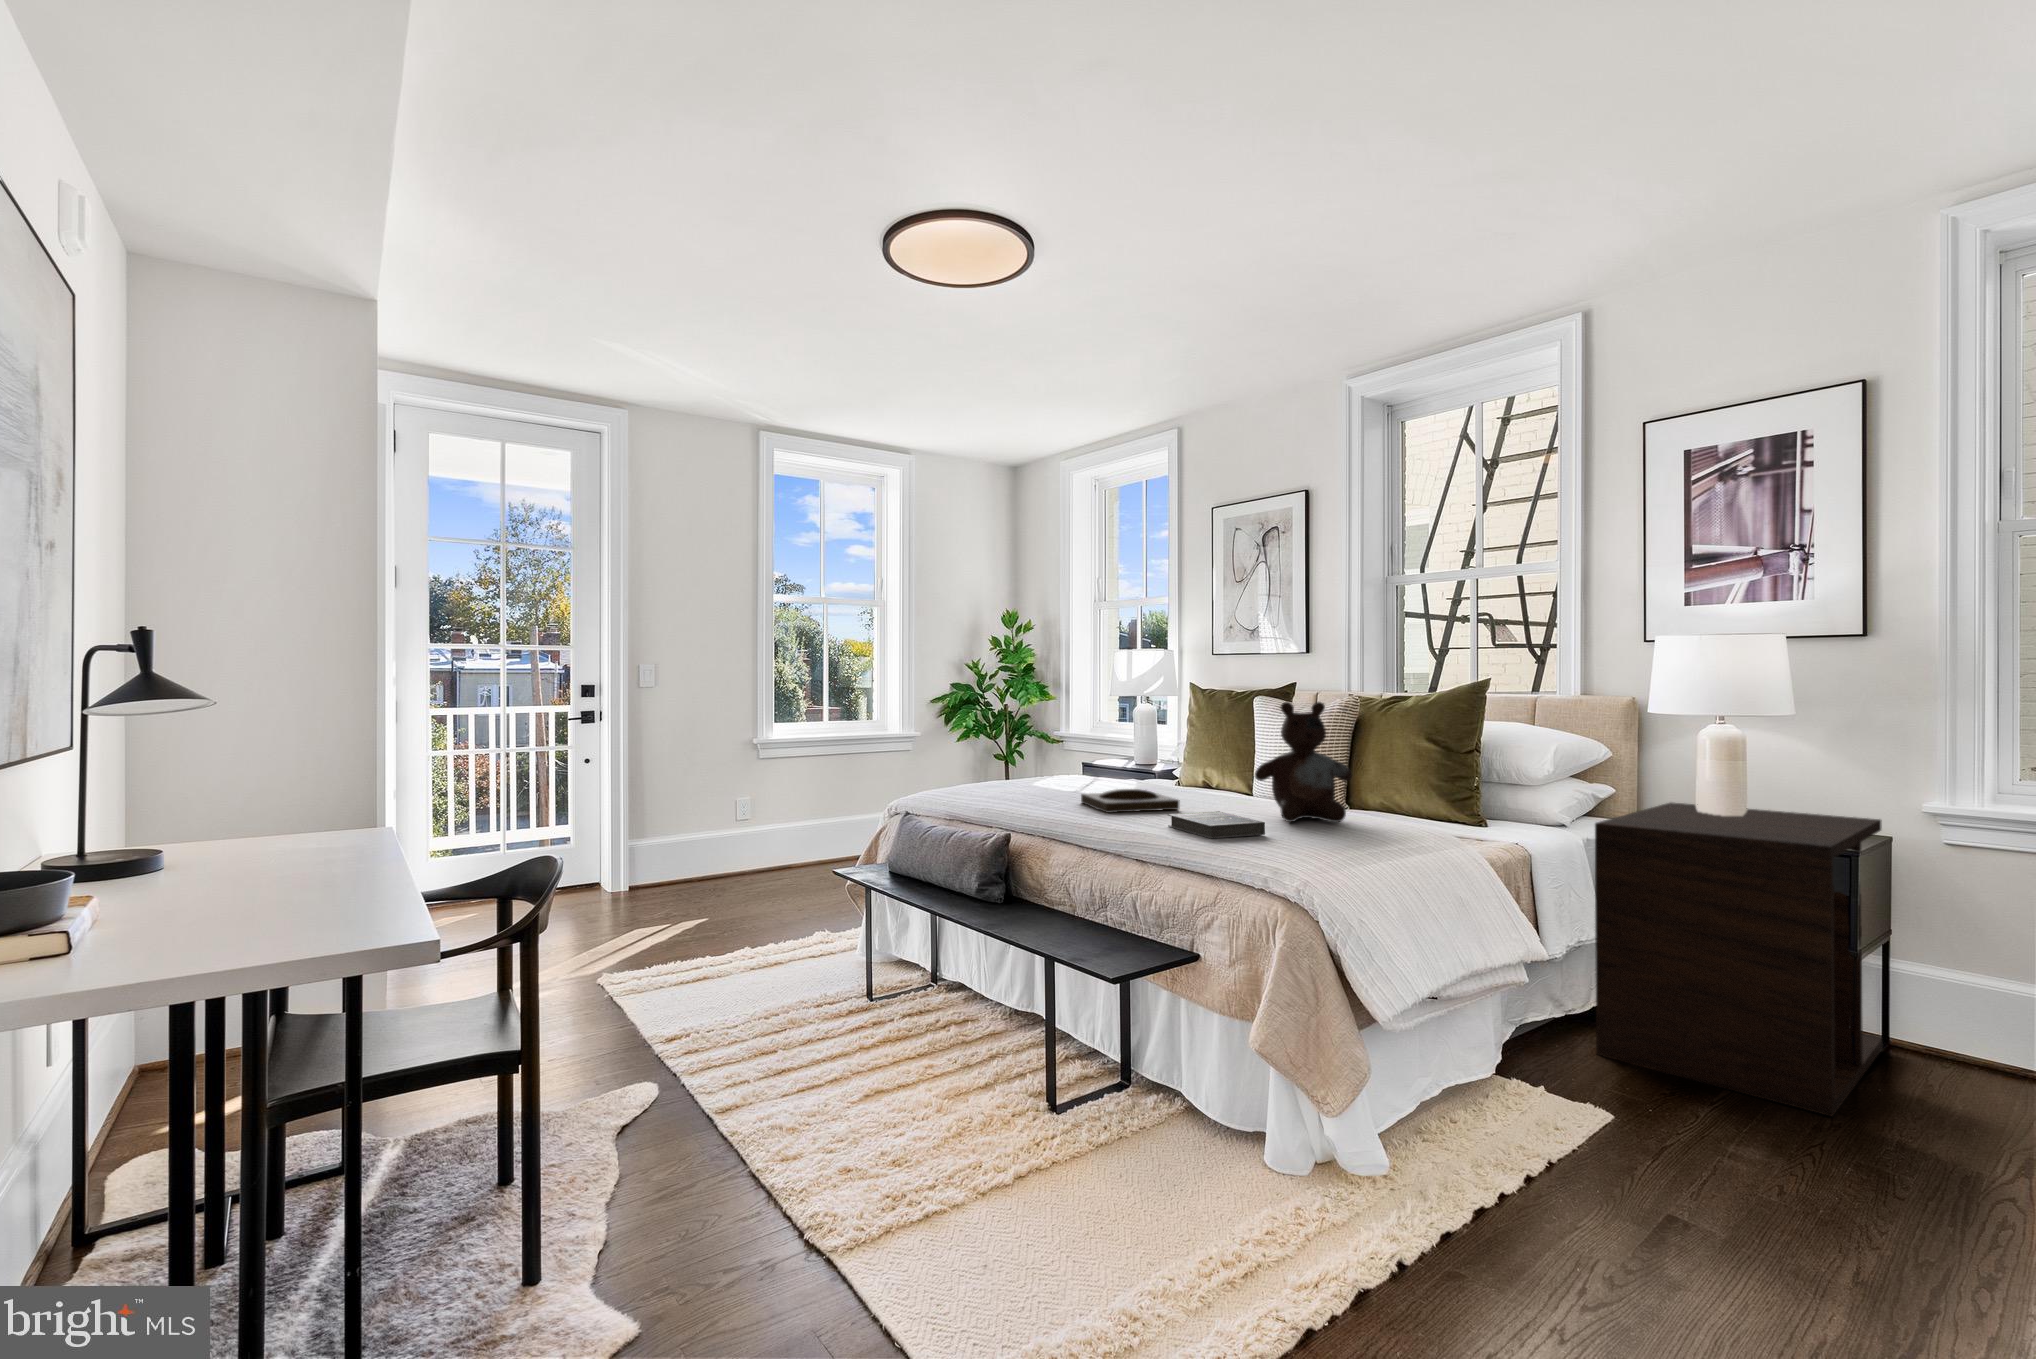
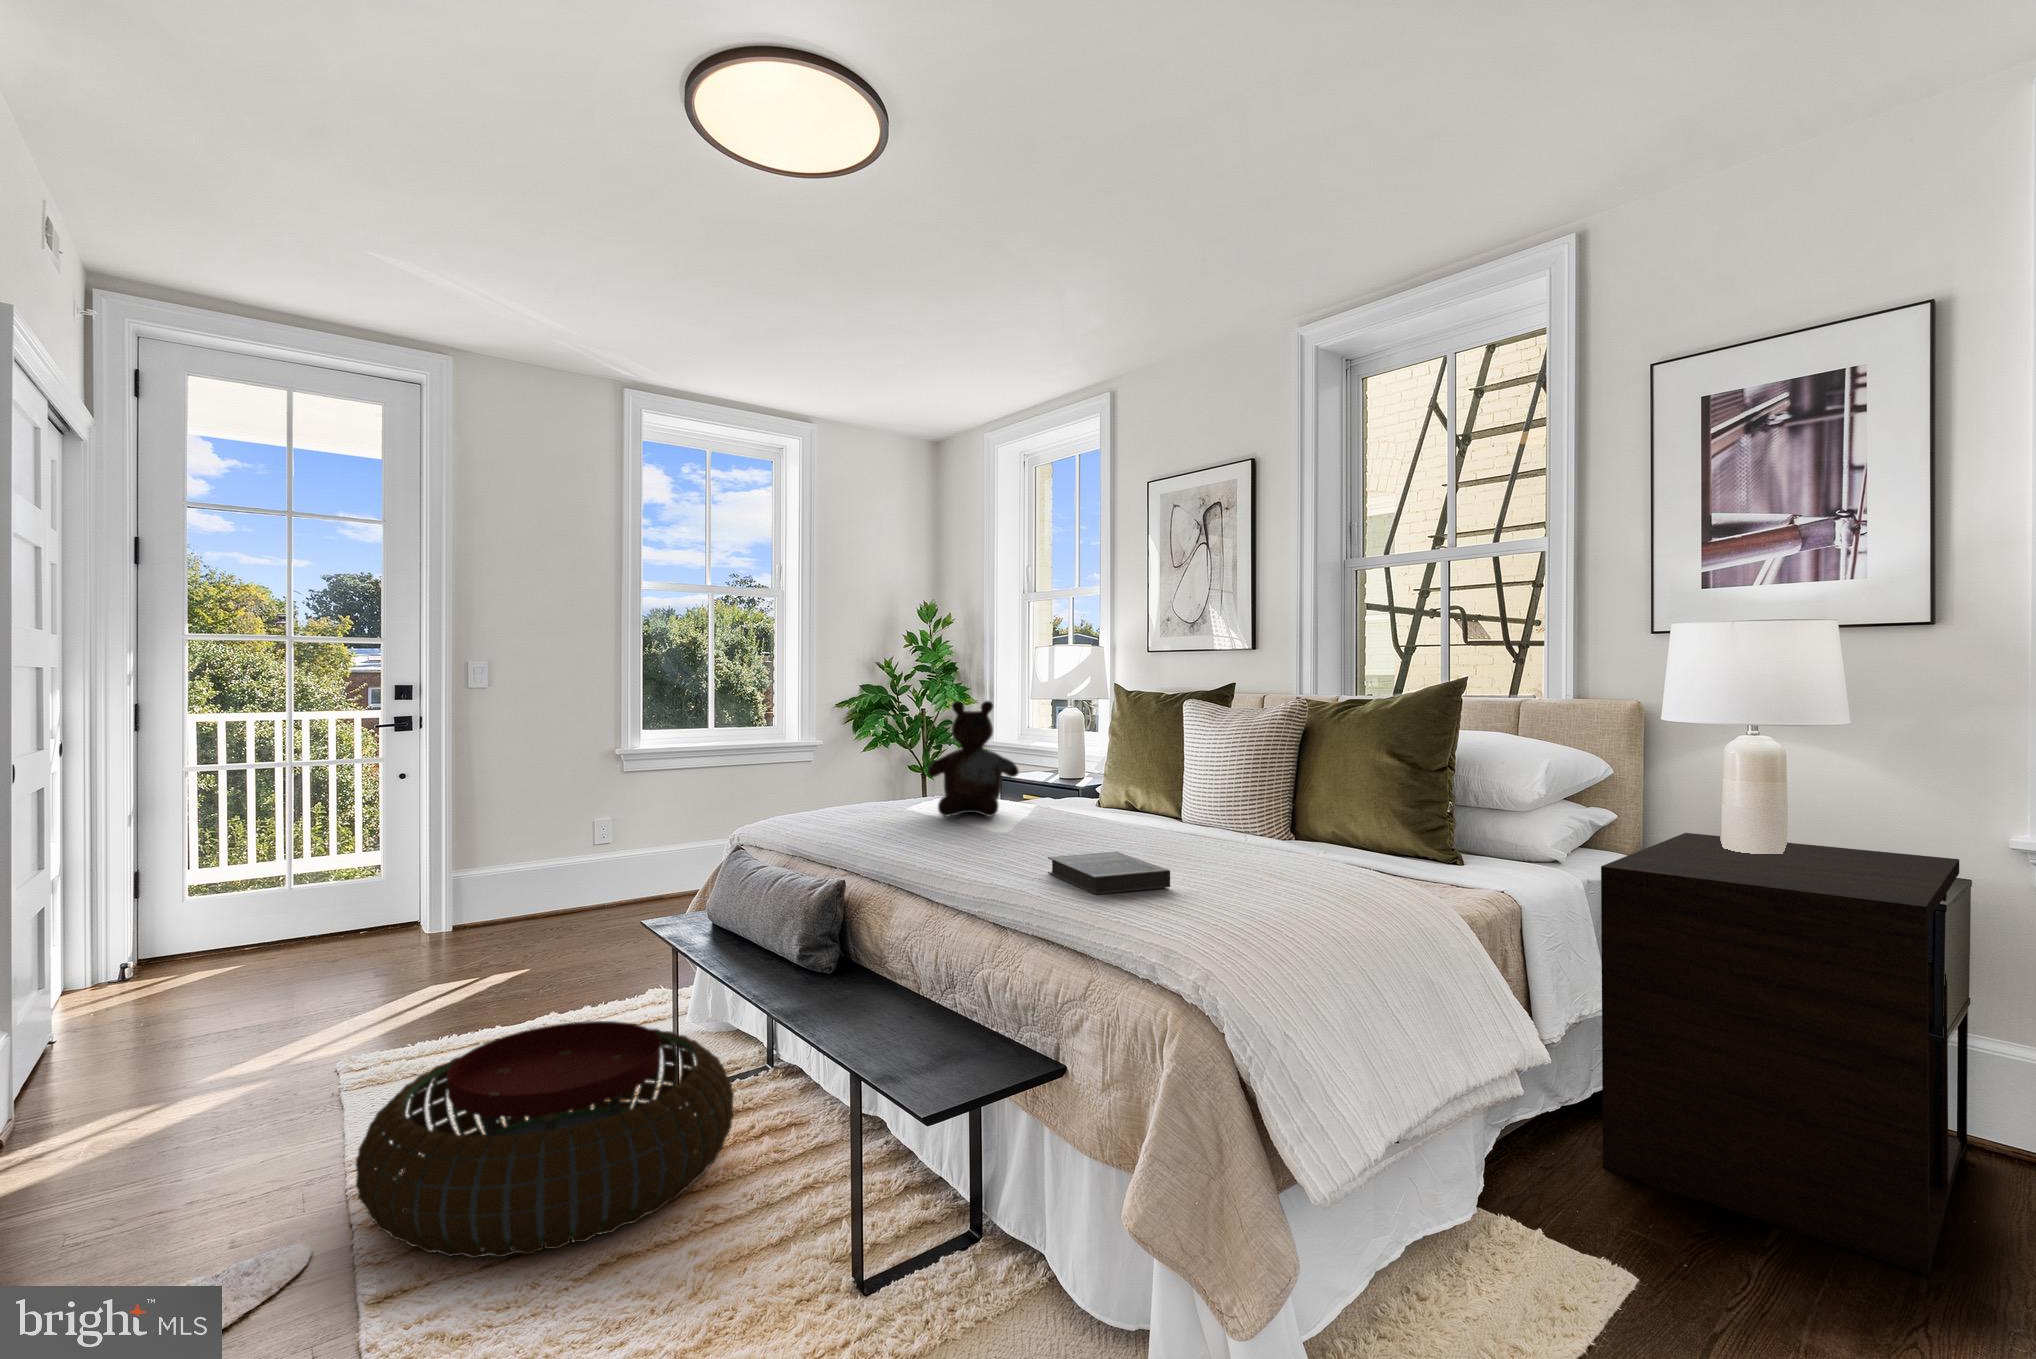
stuffed bear: present [1255,702,1352,822] -> present [927,701,1019,817]
tray: present [1081,789,1180,813] -> none [958,818,1076,850]
pouf: none [676,939,931,1091] -> present [356,1021,734,1258]

